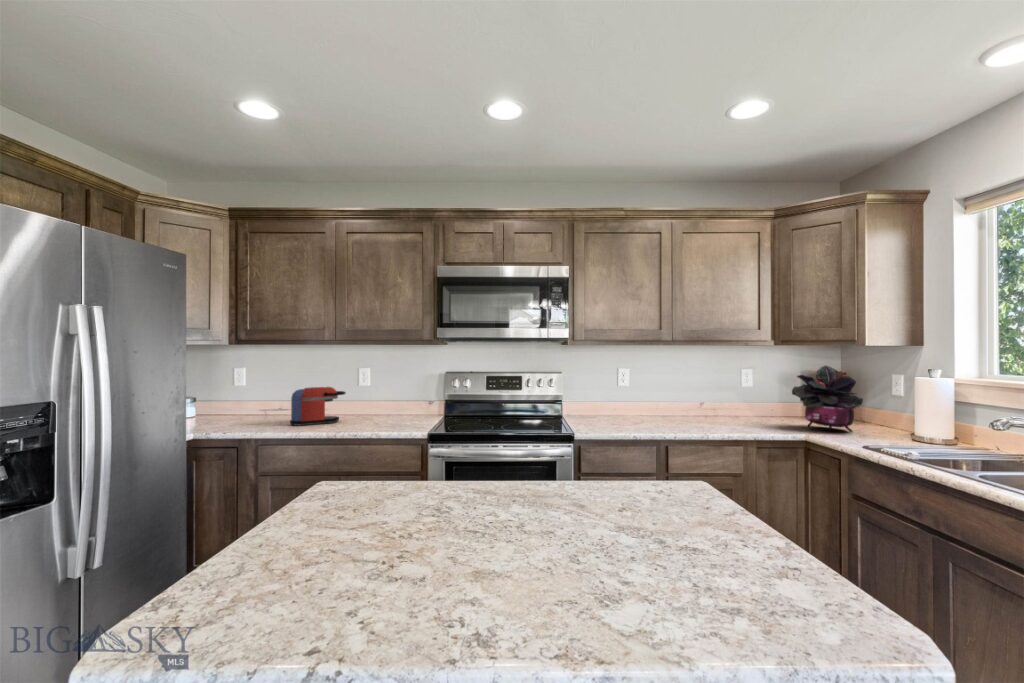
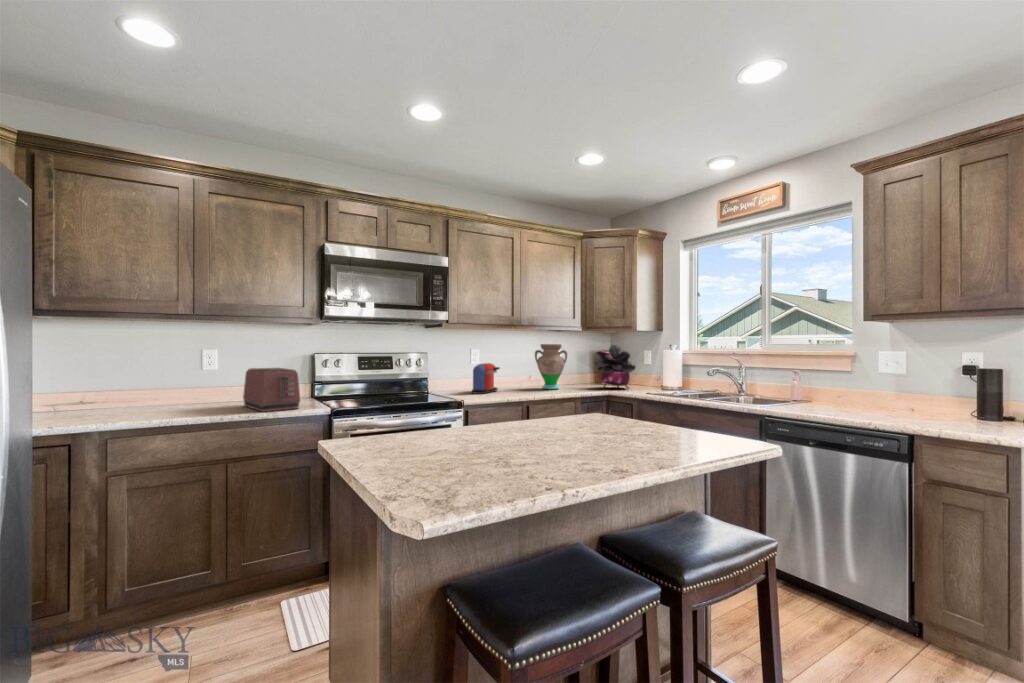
vase: none [700,364,746,424] -> present [535,344,567,389]
toaster: none [374,386,410,429] -> present [243,368,300,412]
coffee maker: present [290,387,345,426] -> present [472,363,500,394]

